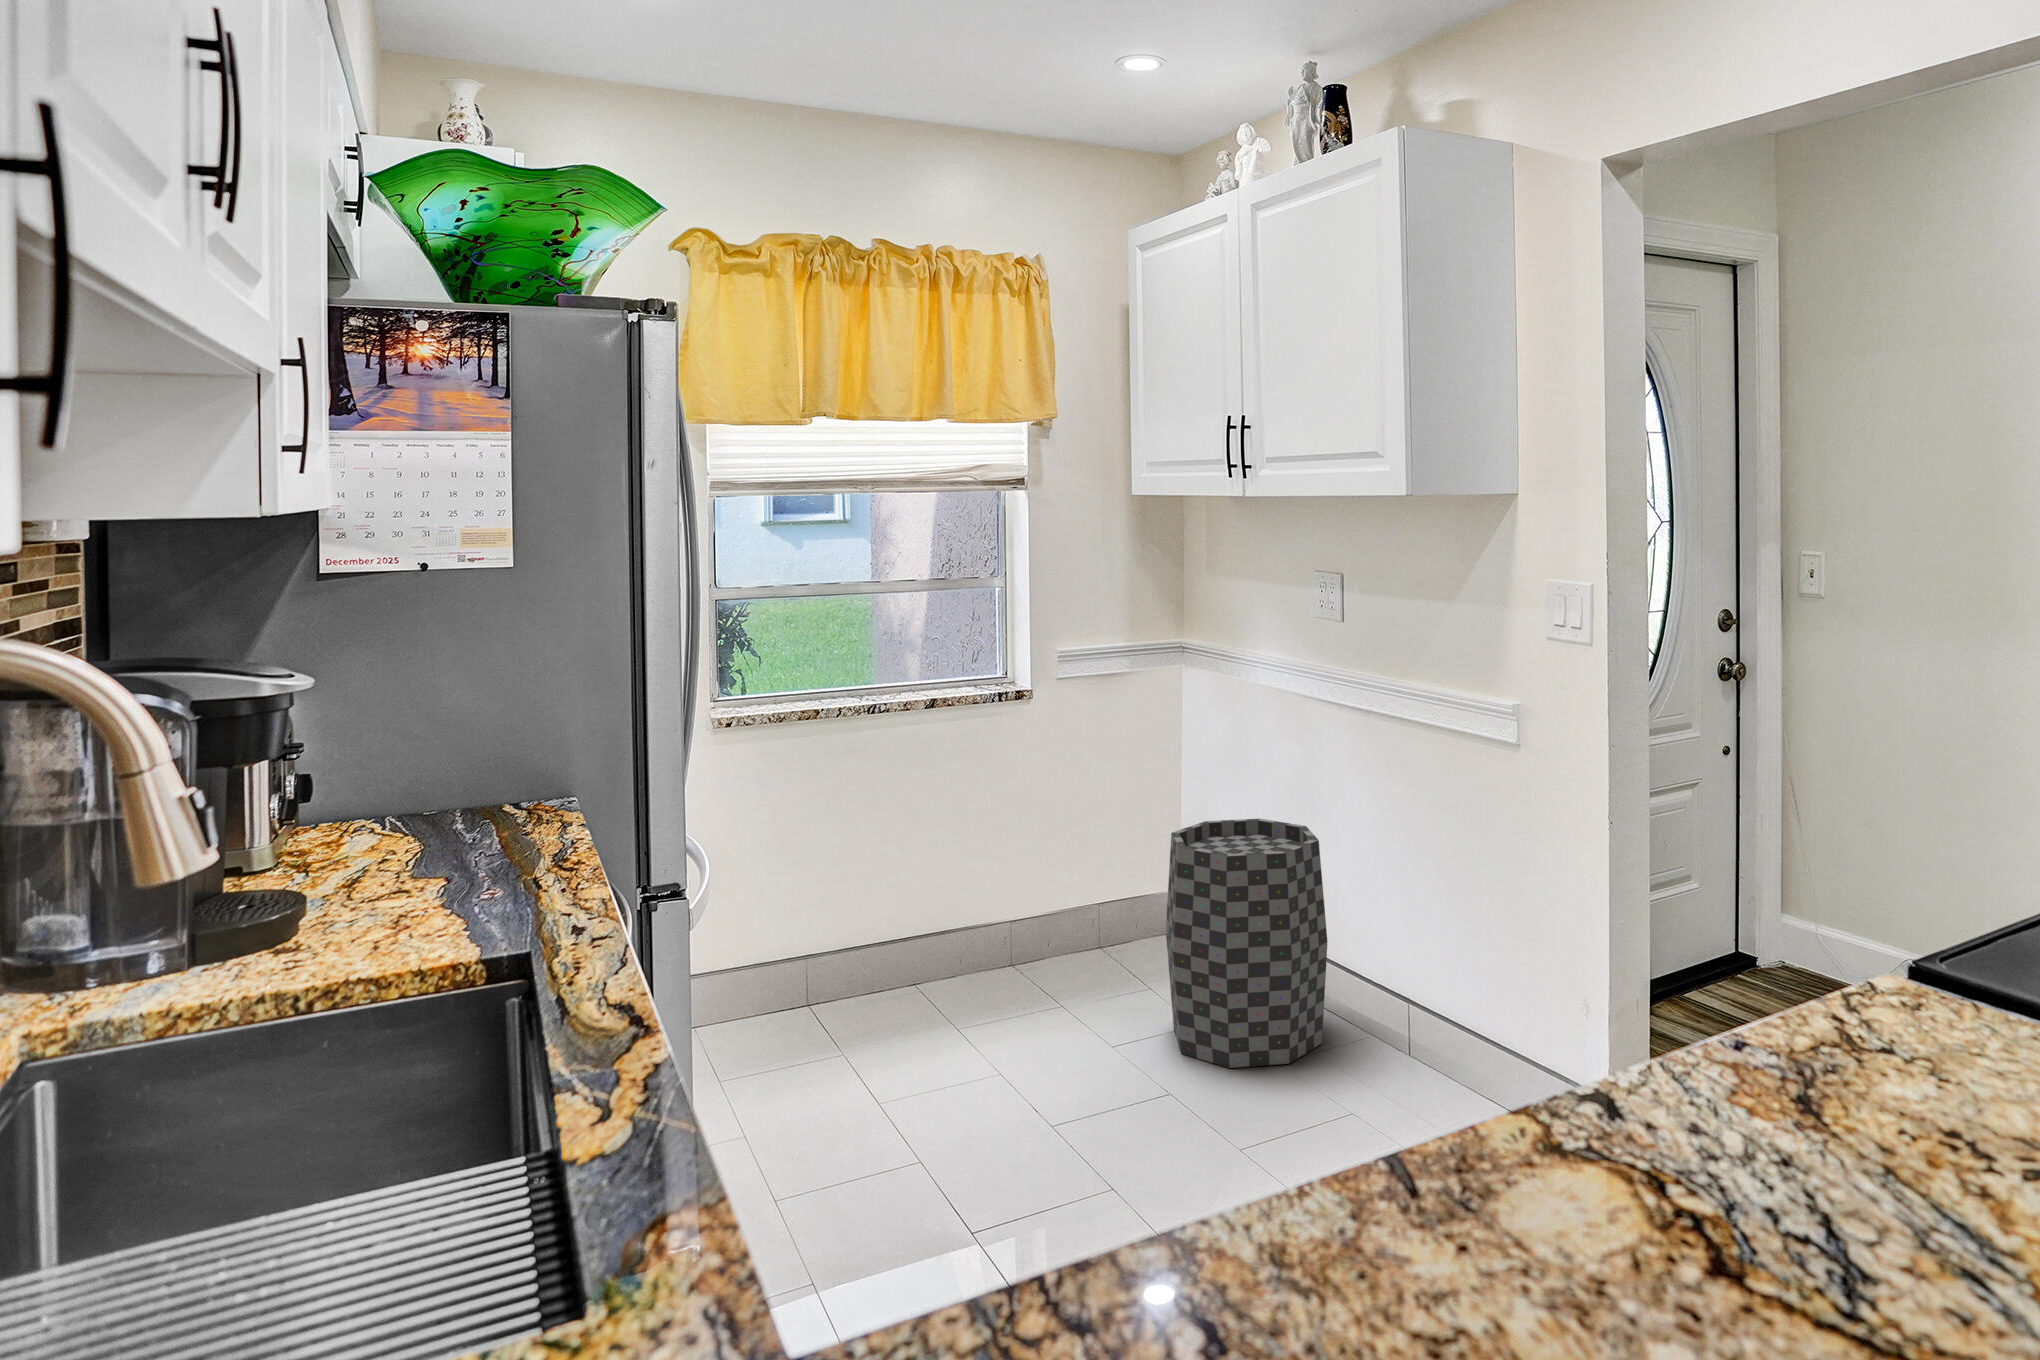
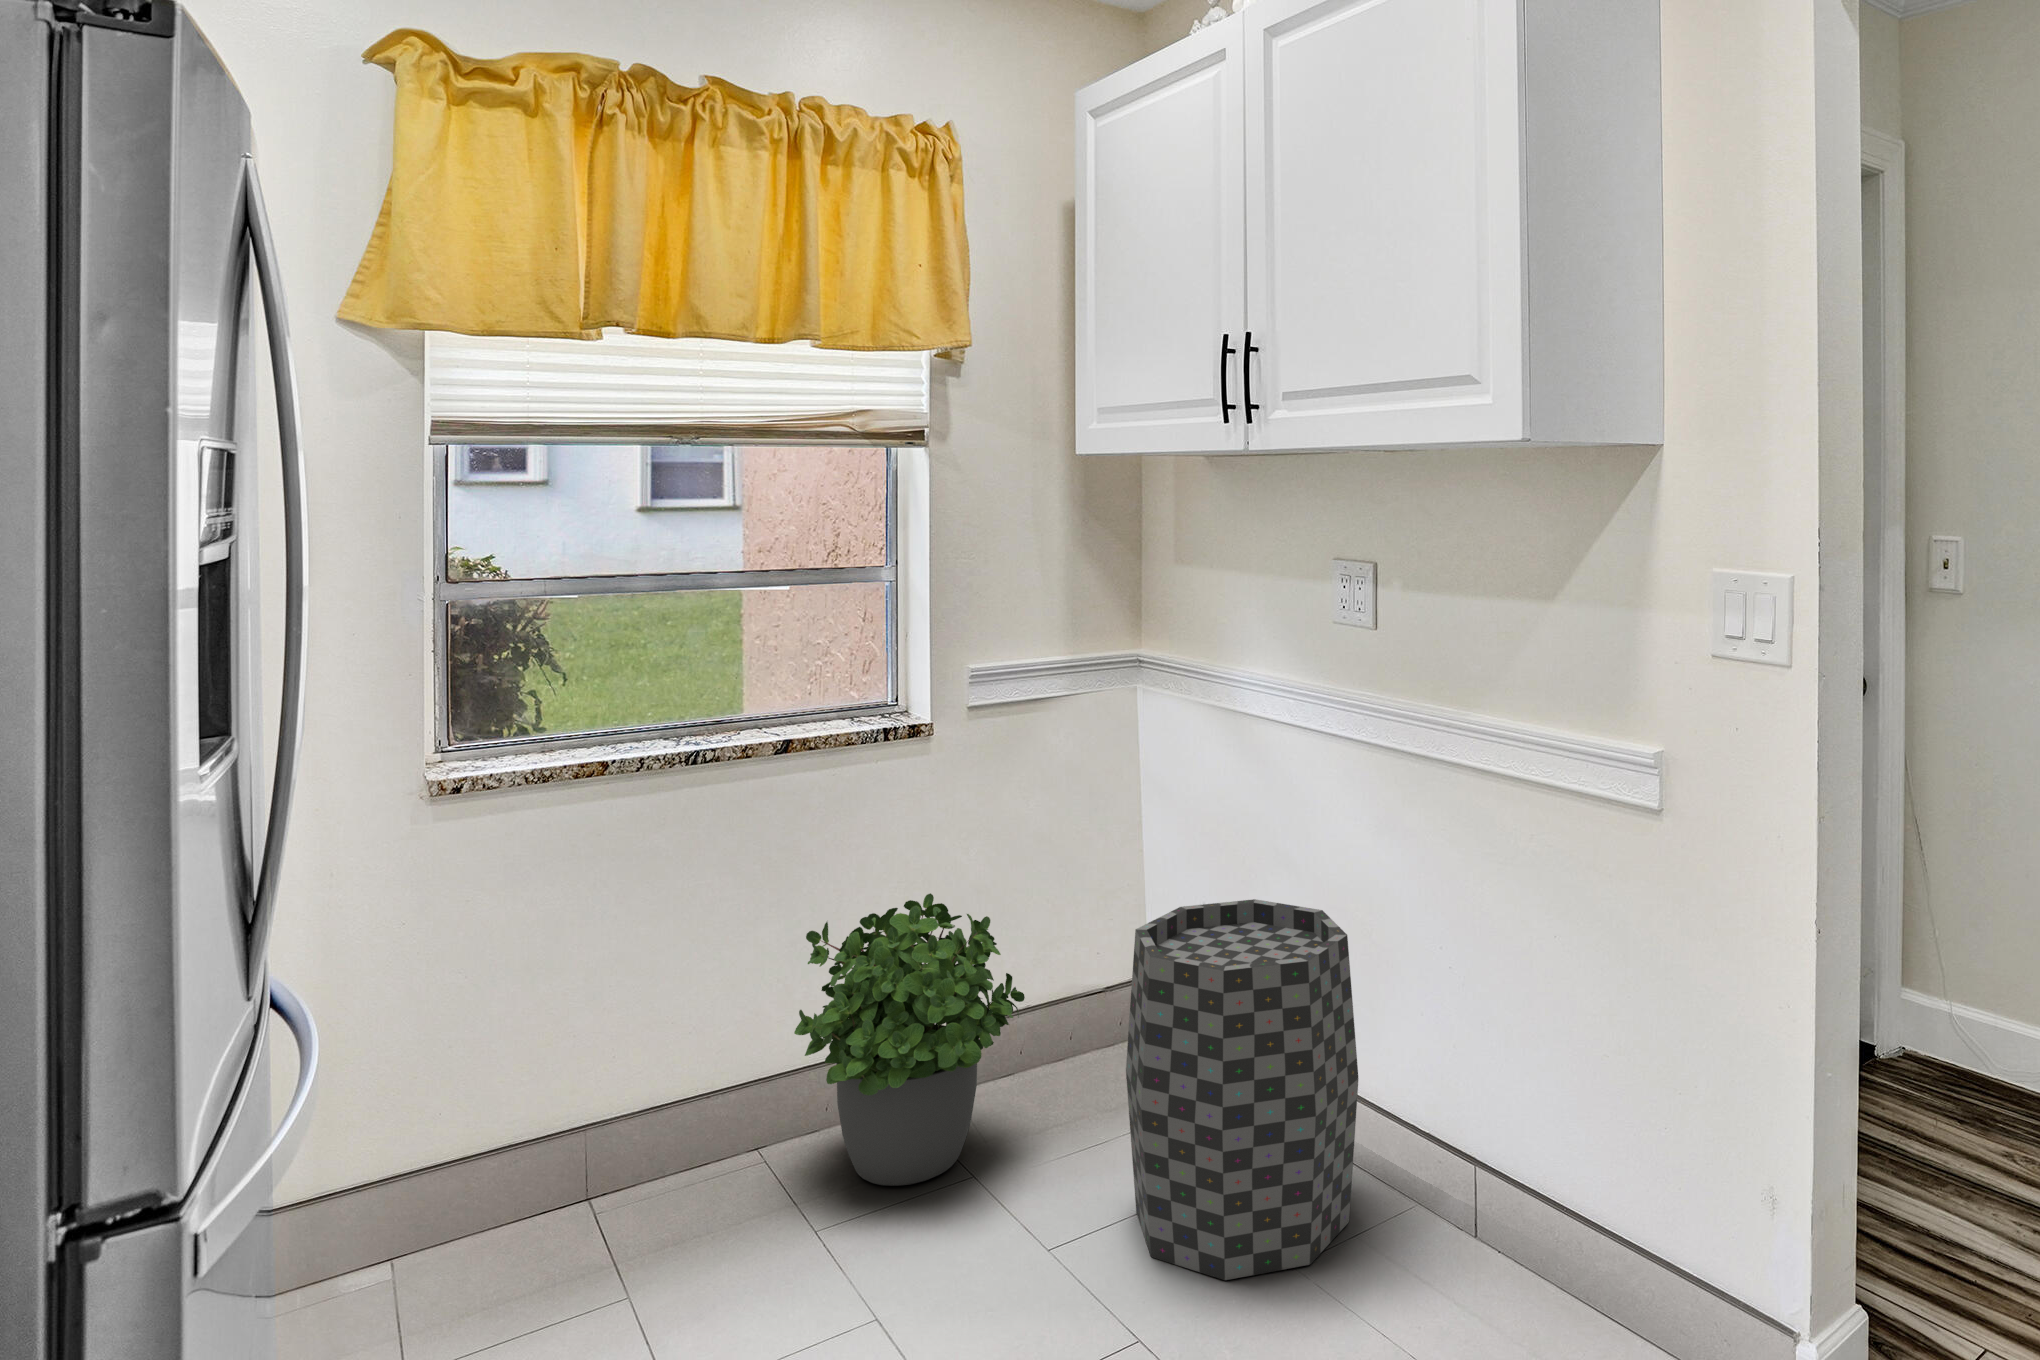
potted plant: none [941,810,1099,1007] -> present [794,893,1025,1186]

